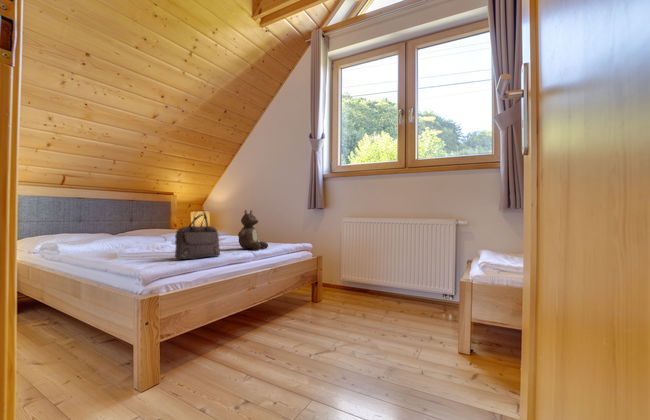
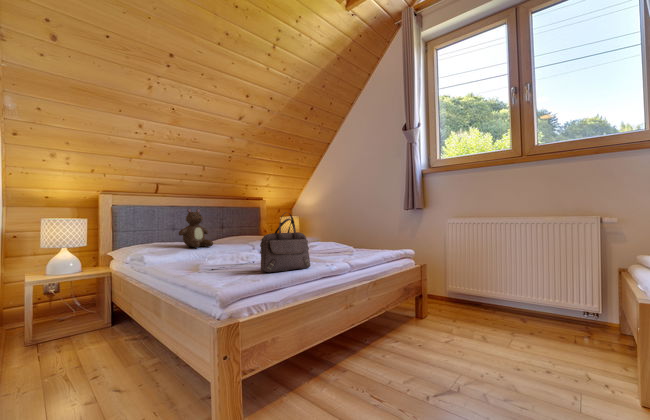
teddy bear: present [238,210,268,250] -> present [179,208,213,248]

